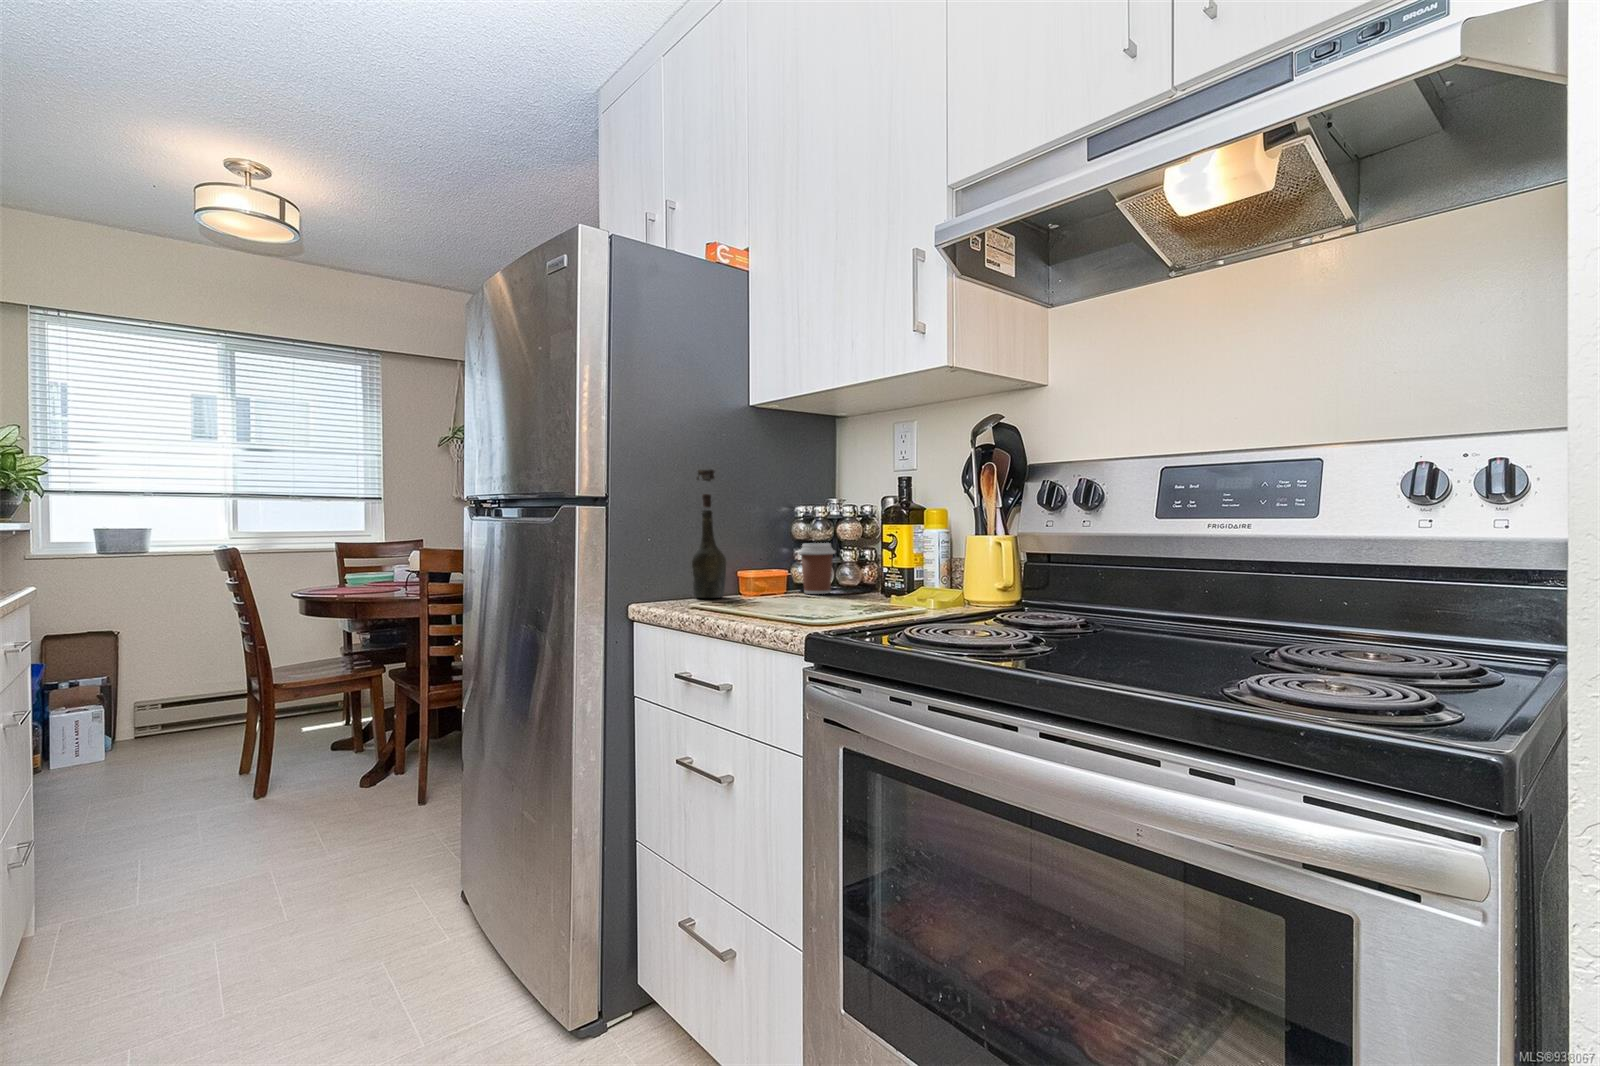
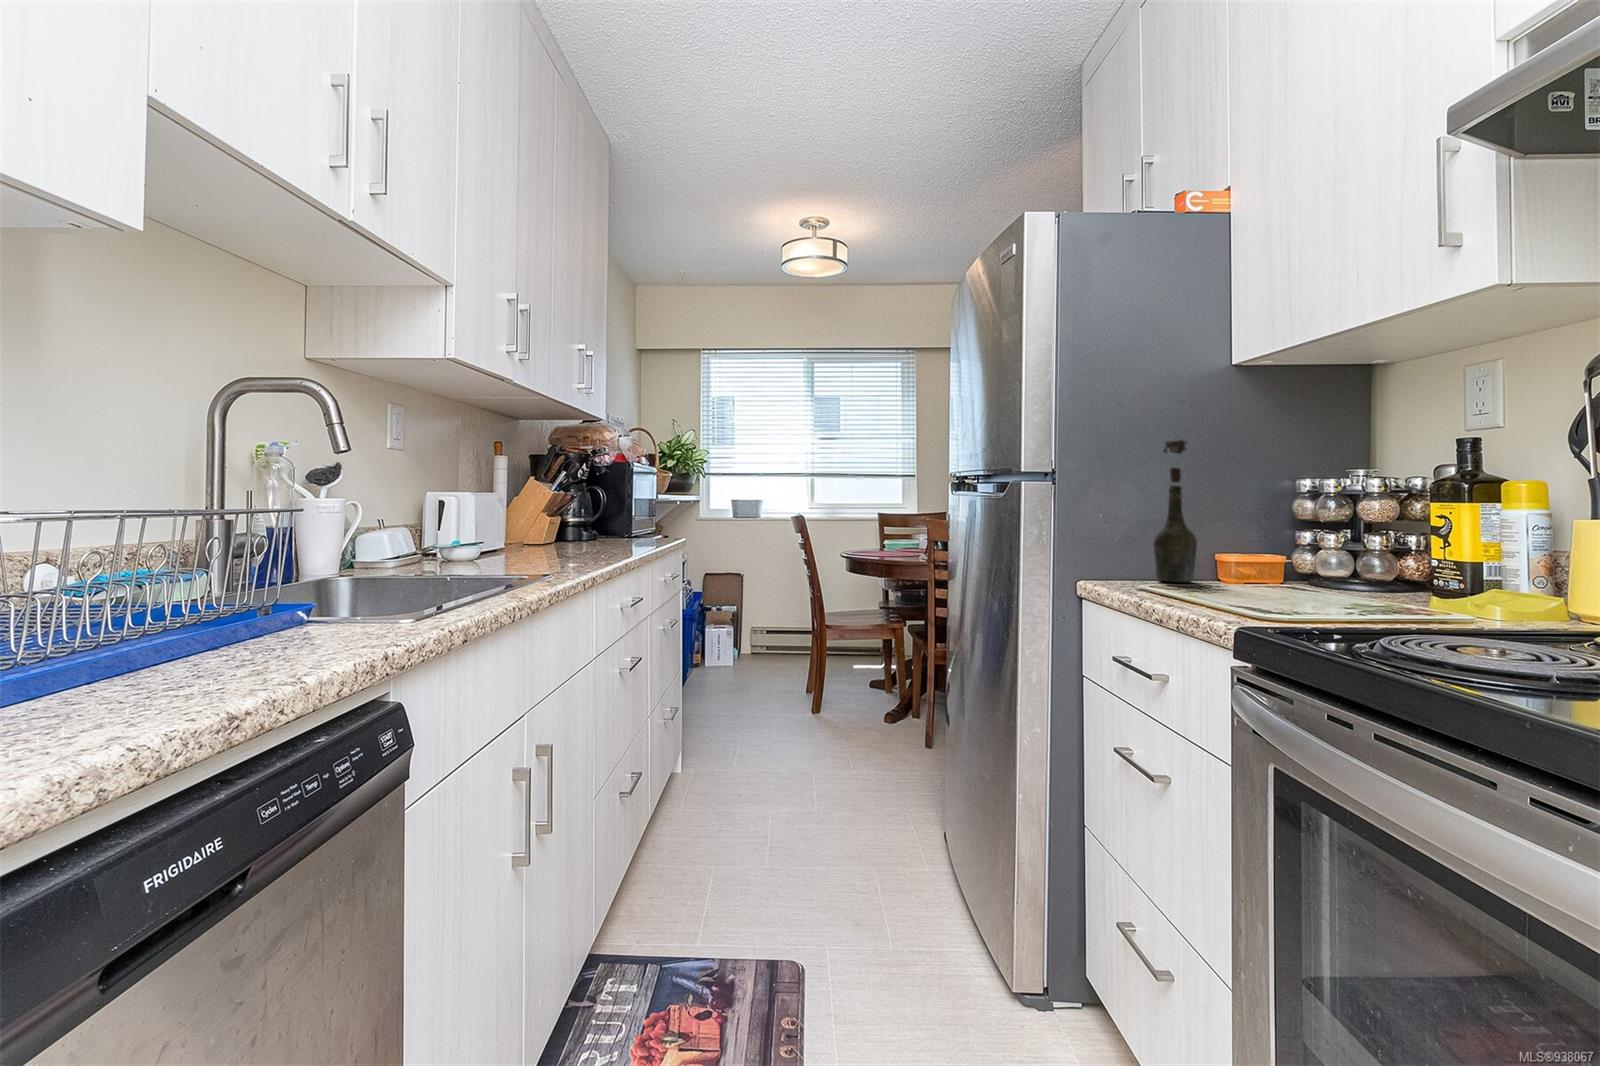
coffee cup: present [798,543,835,594] -> none [1298,526,1354,588]

